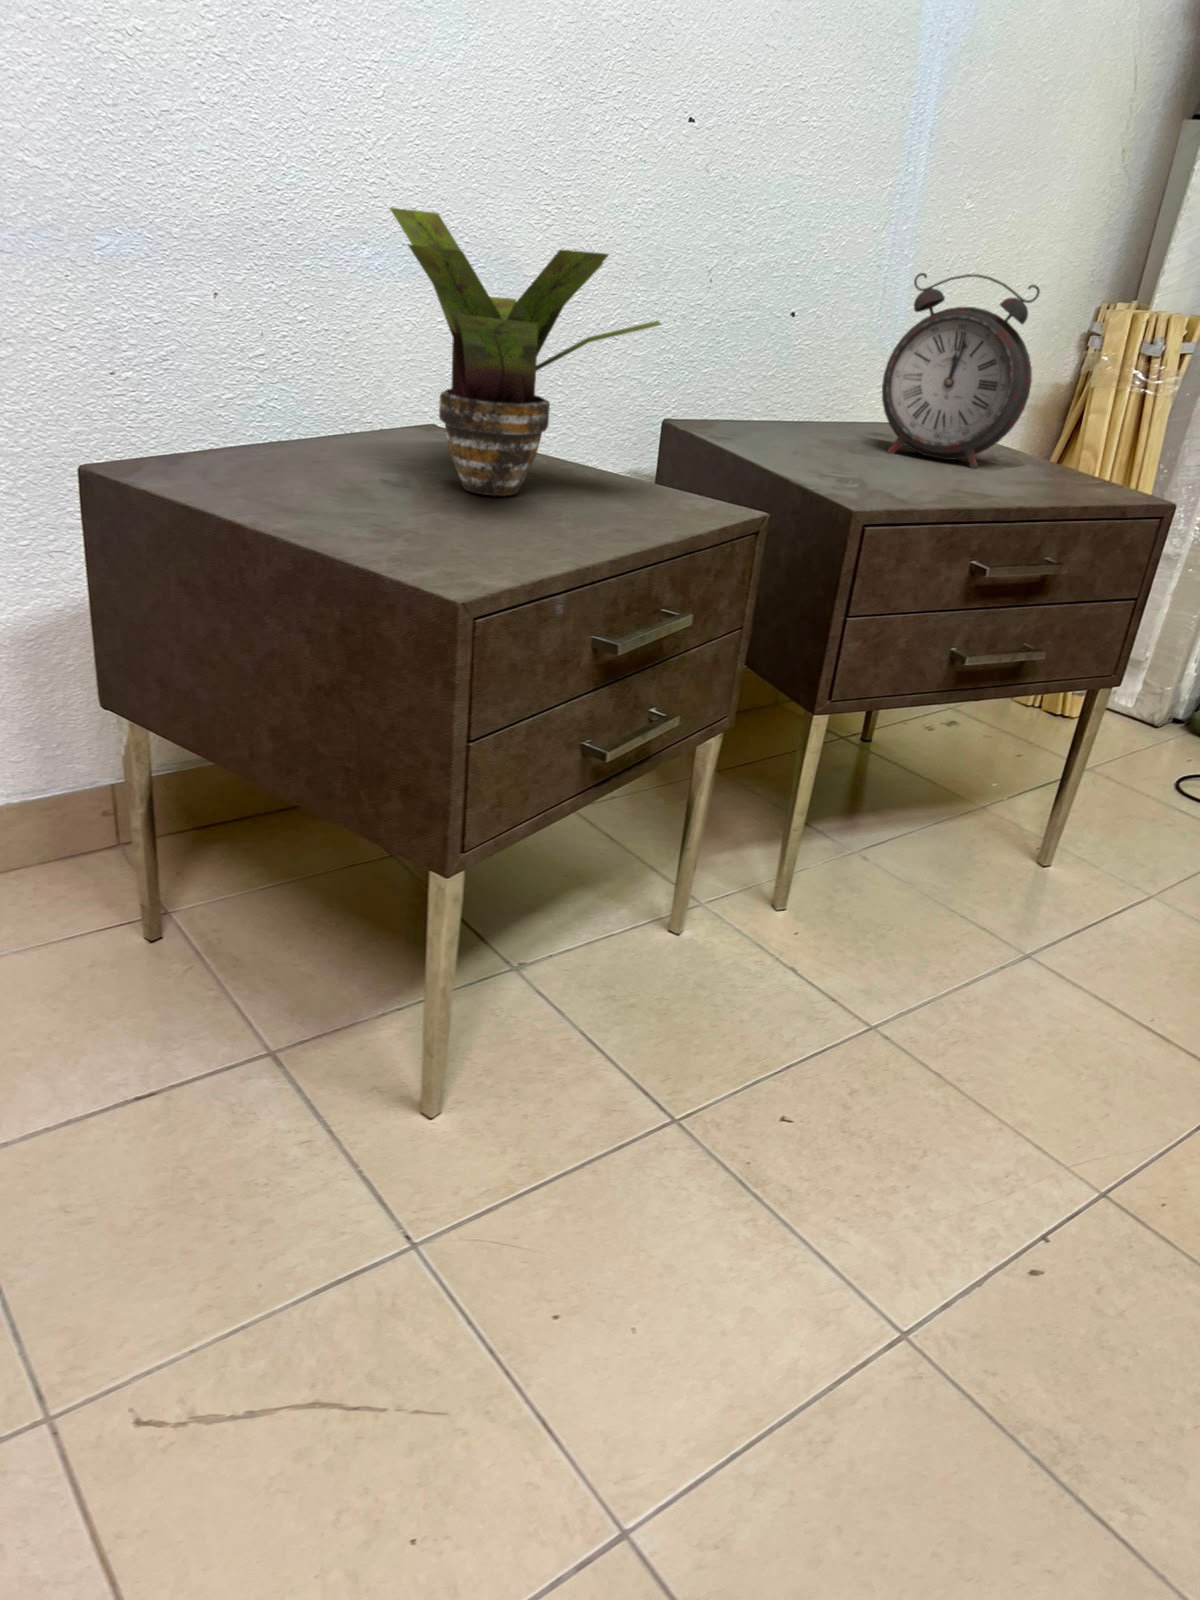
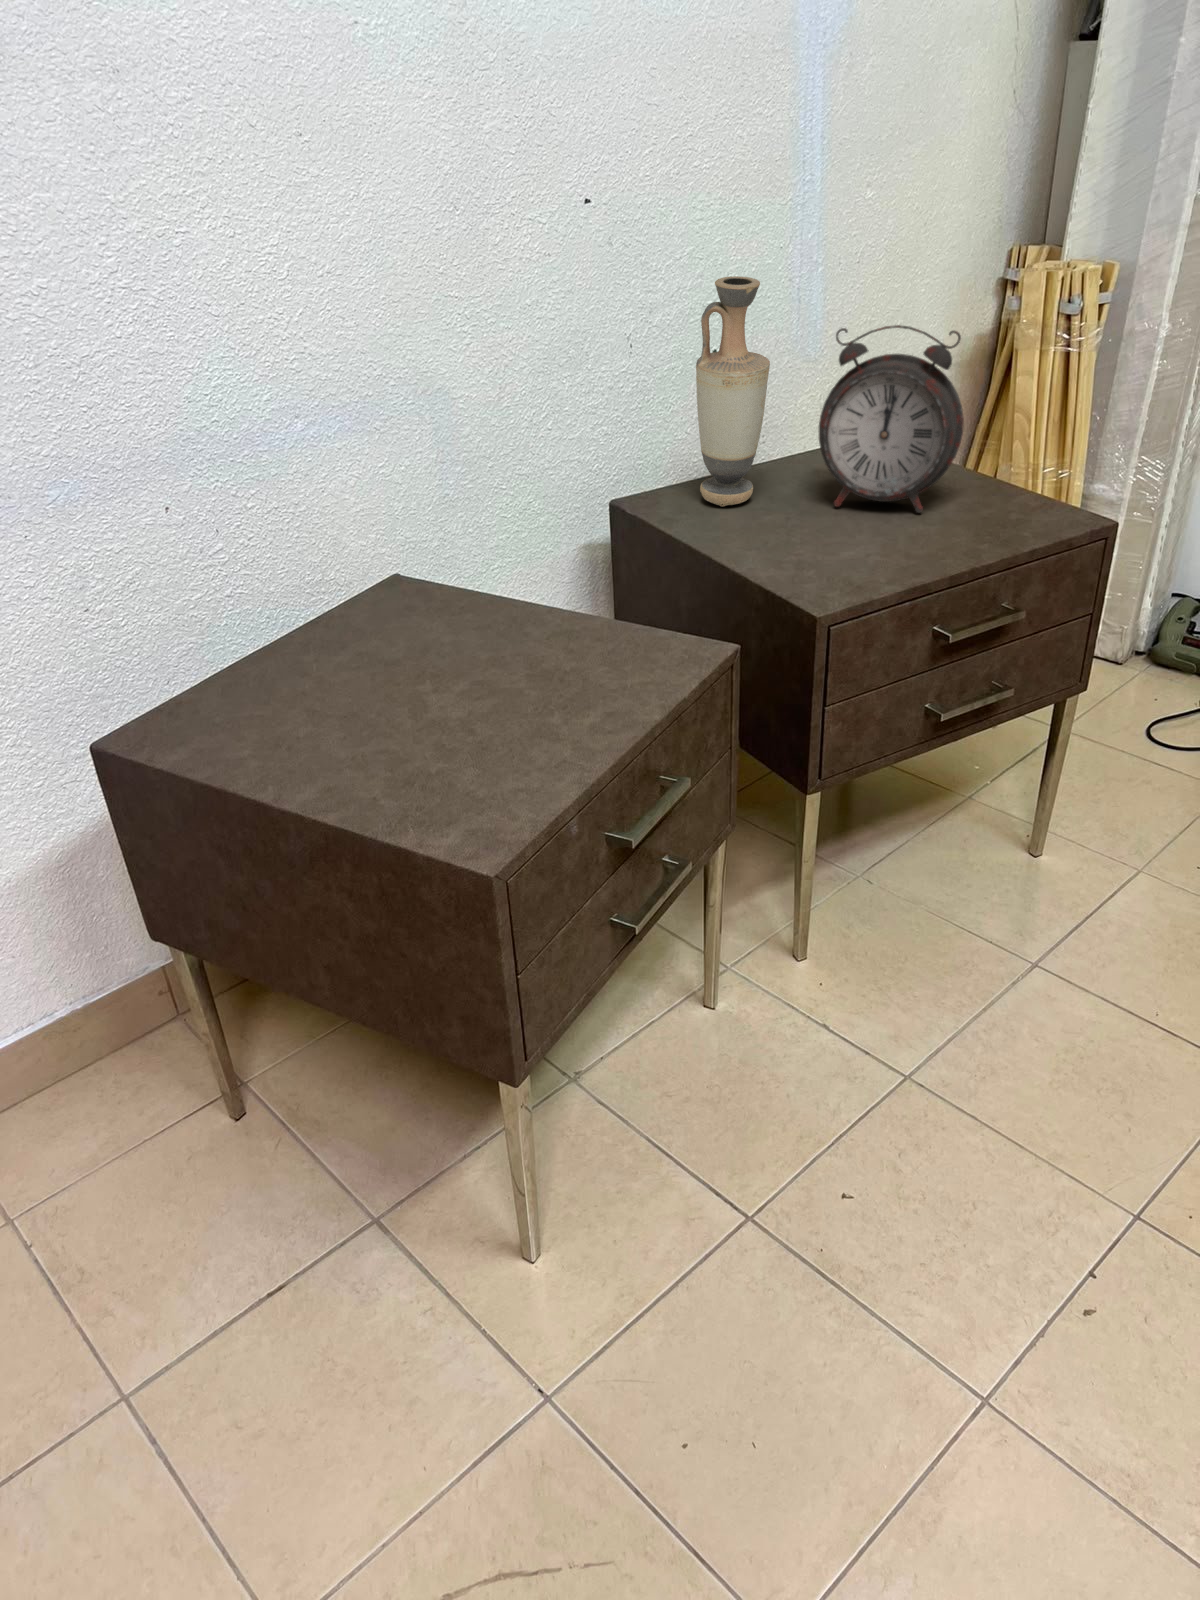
vase: none [755,203,847,440] -> present [696,276,770,507]
potted plant: present [390,208,661,496] -> none [339,445,622,706]

